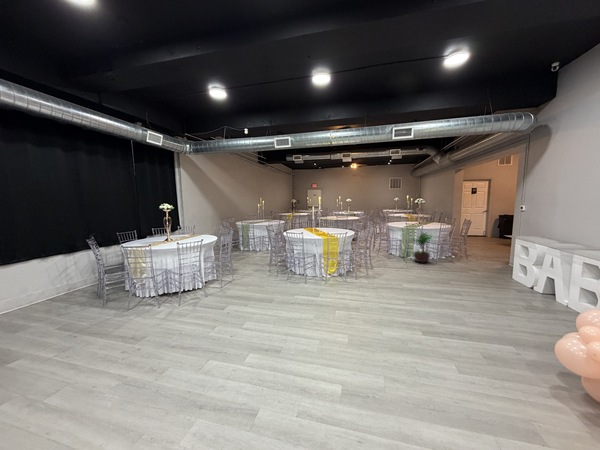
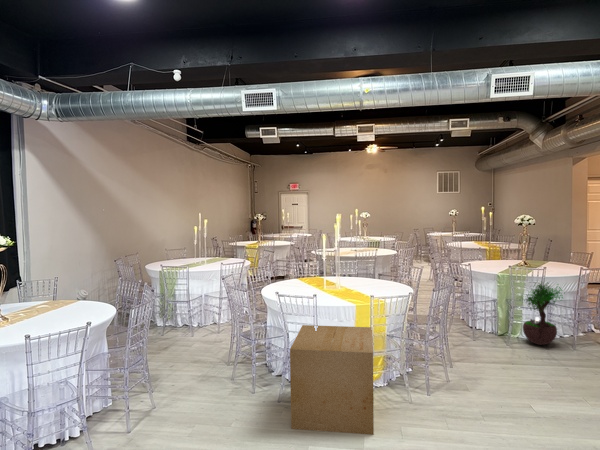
cardboard box: none [289,247,330,294] -> present [290,325,374,435]

